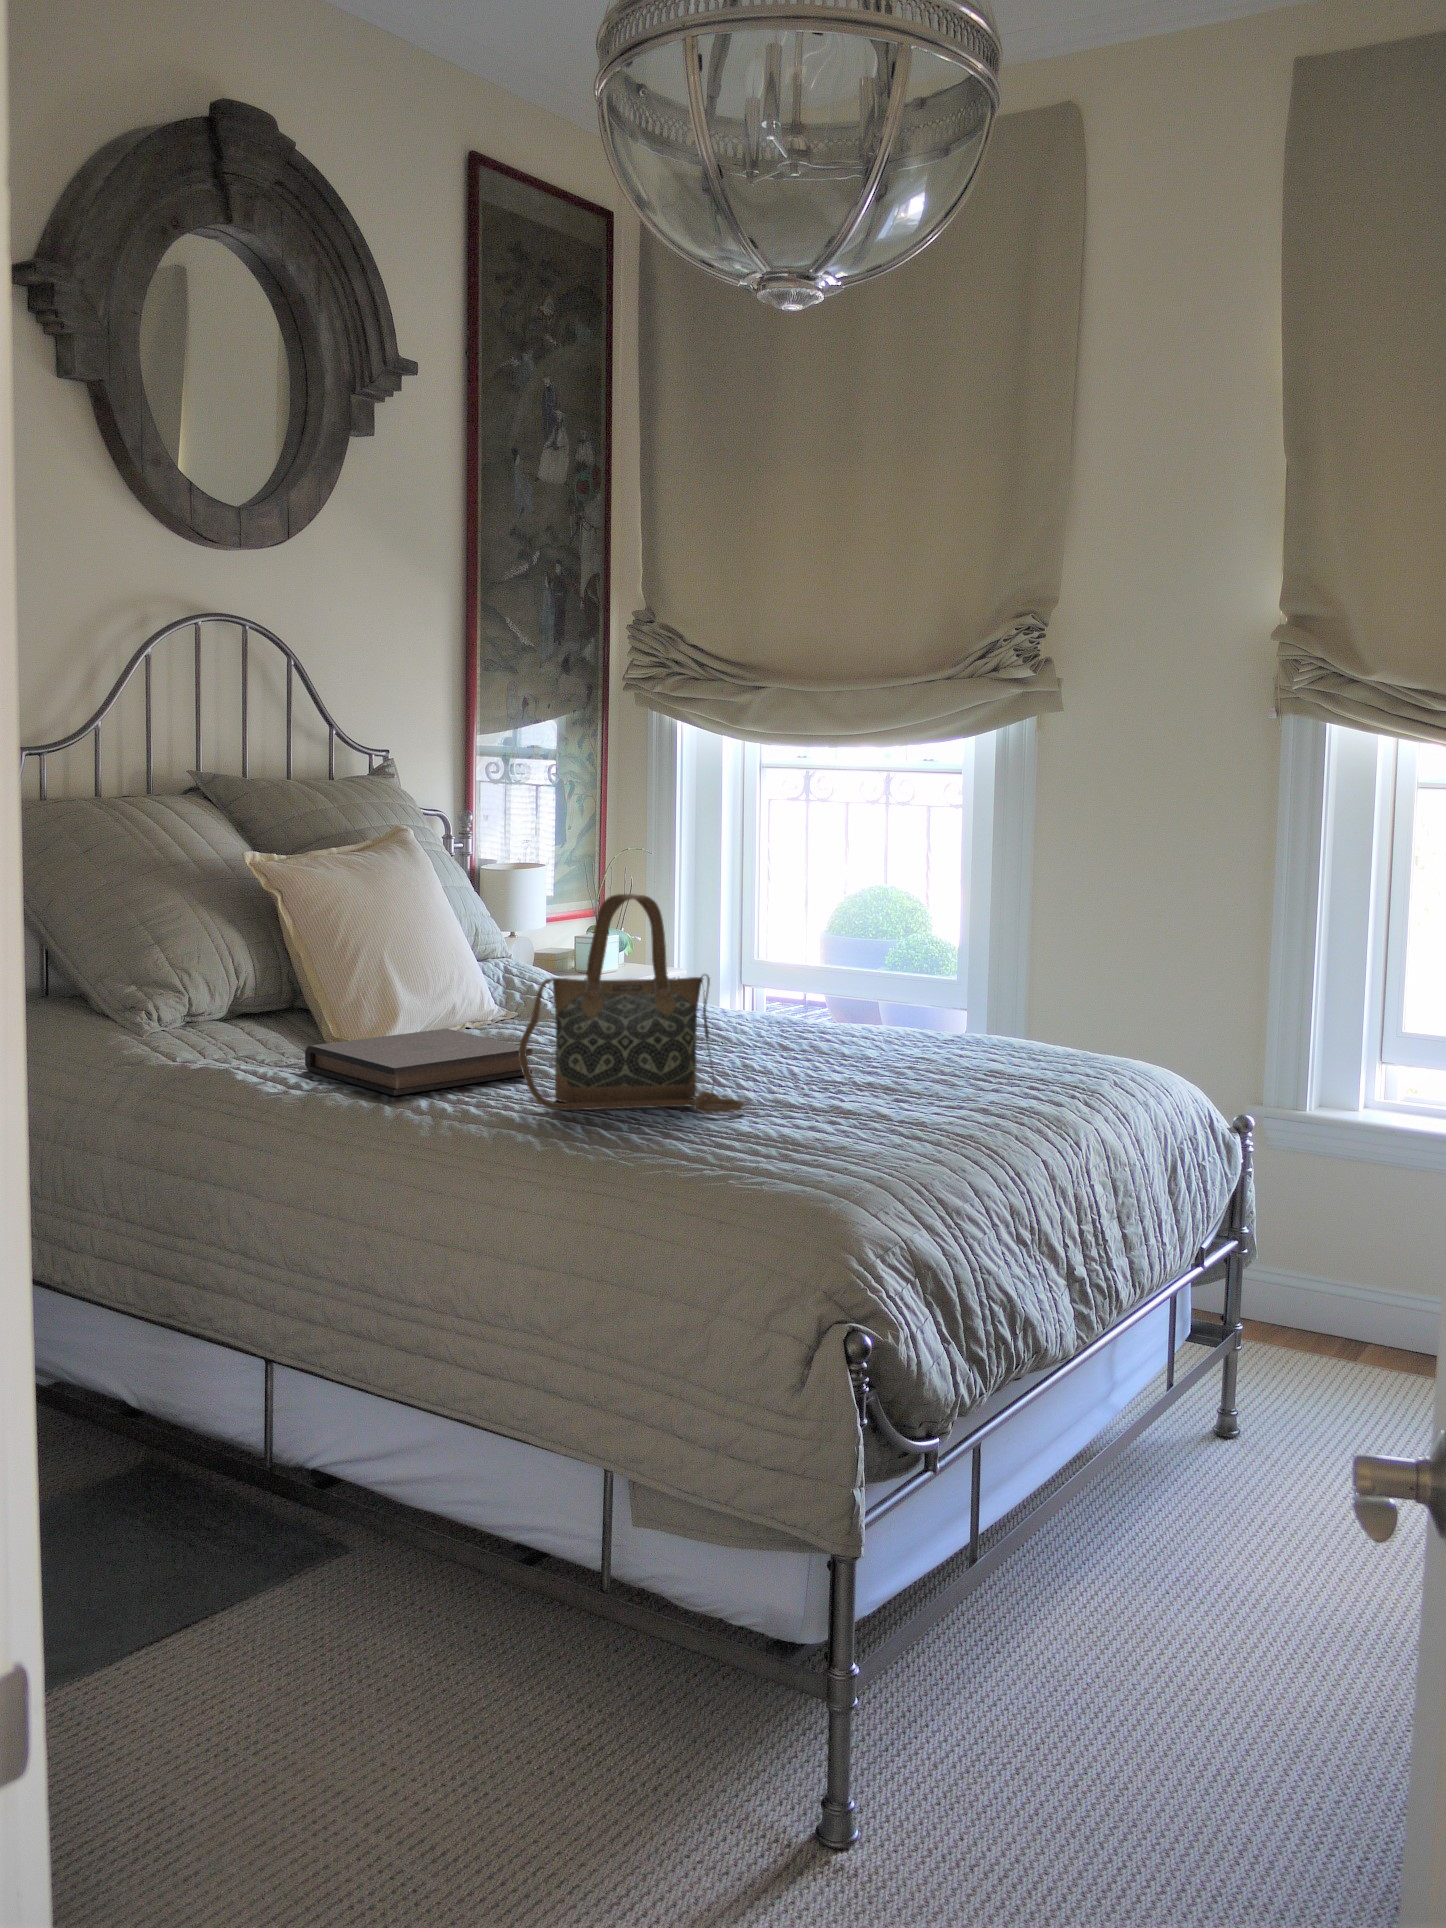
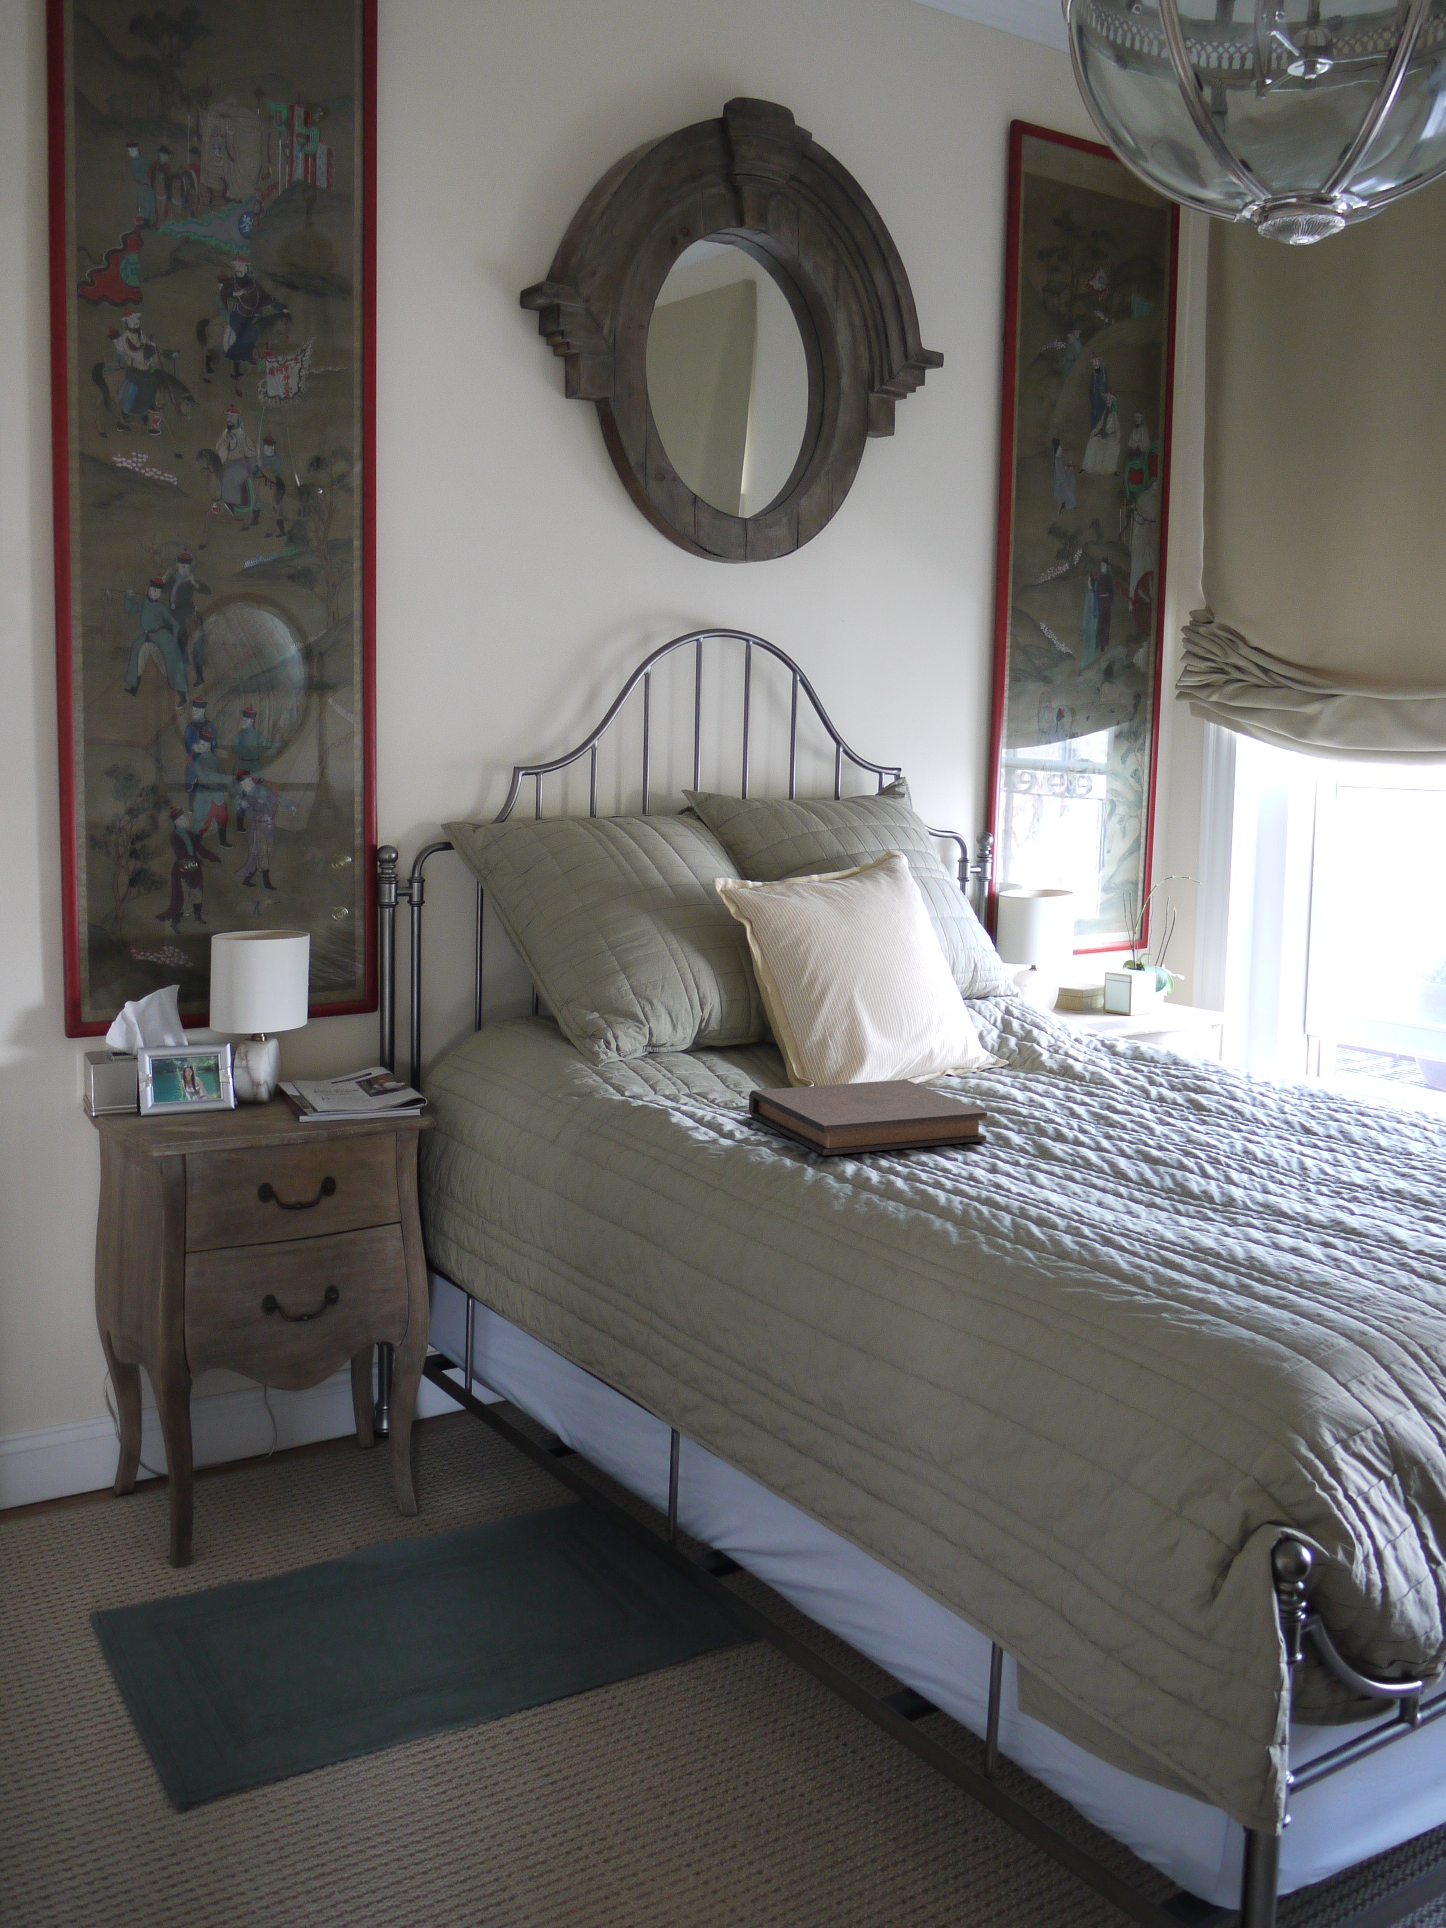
handbag: present [519,894,744,1113] -> none [955,947,1220,1214]

